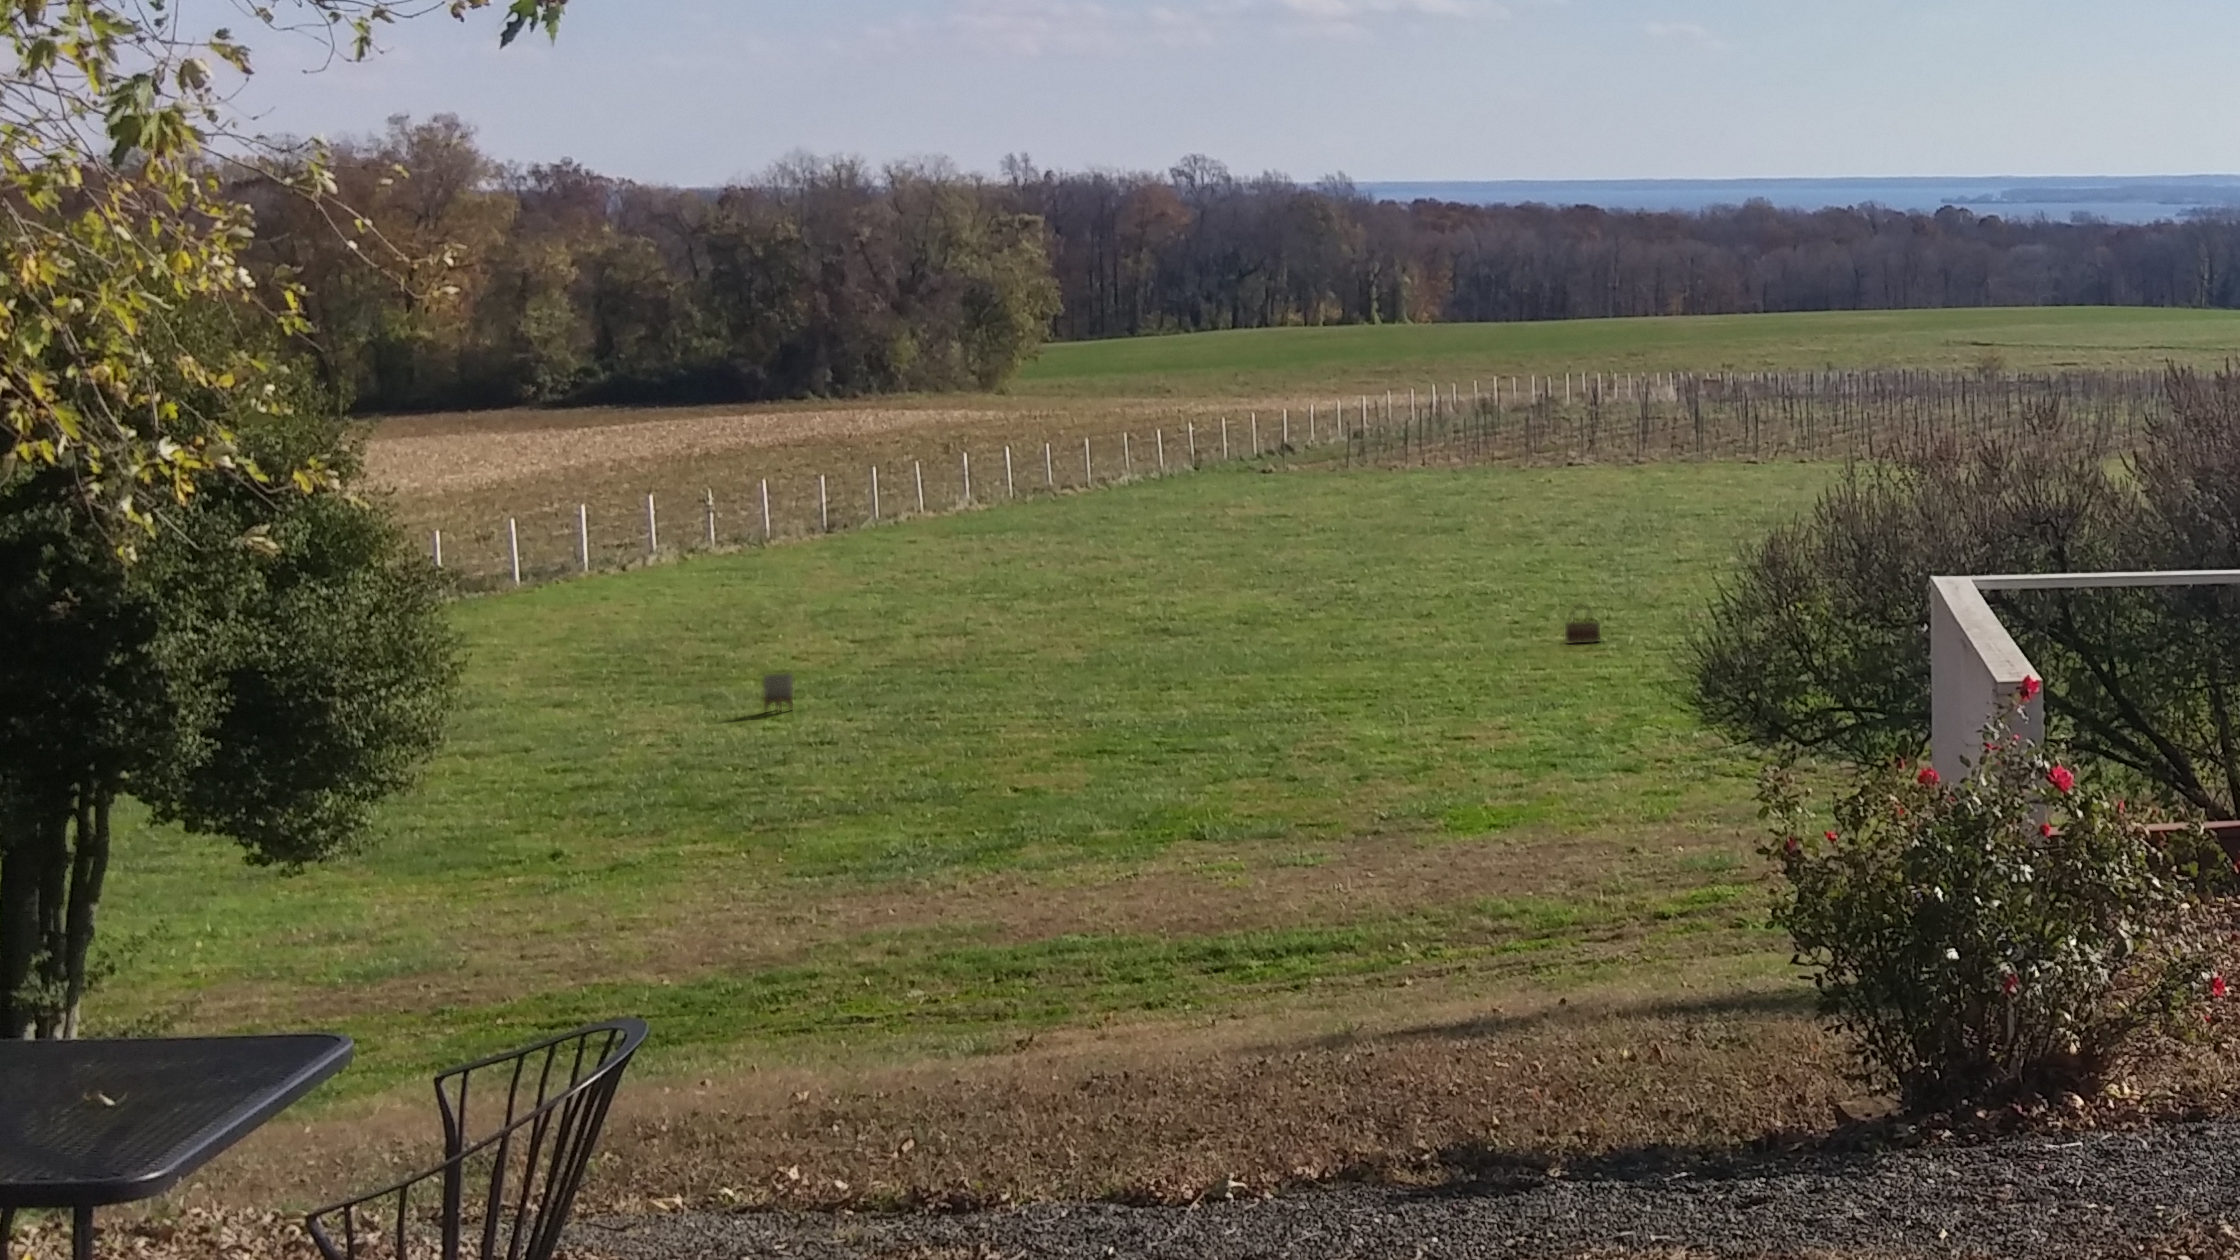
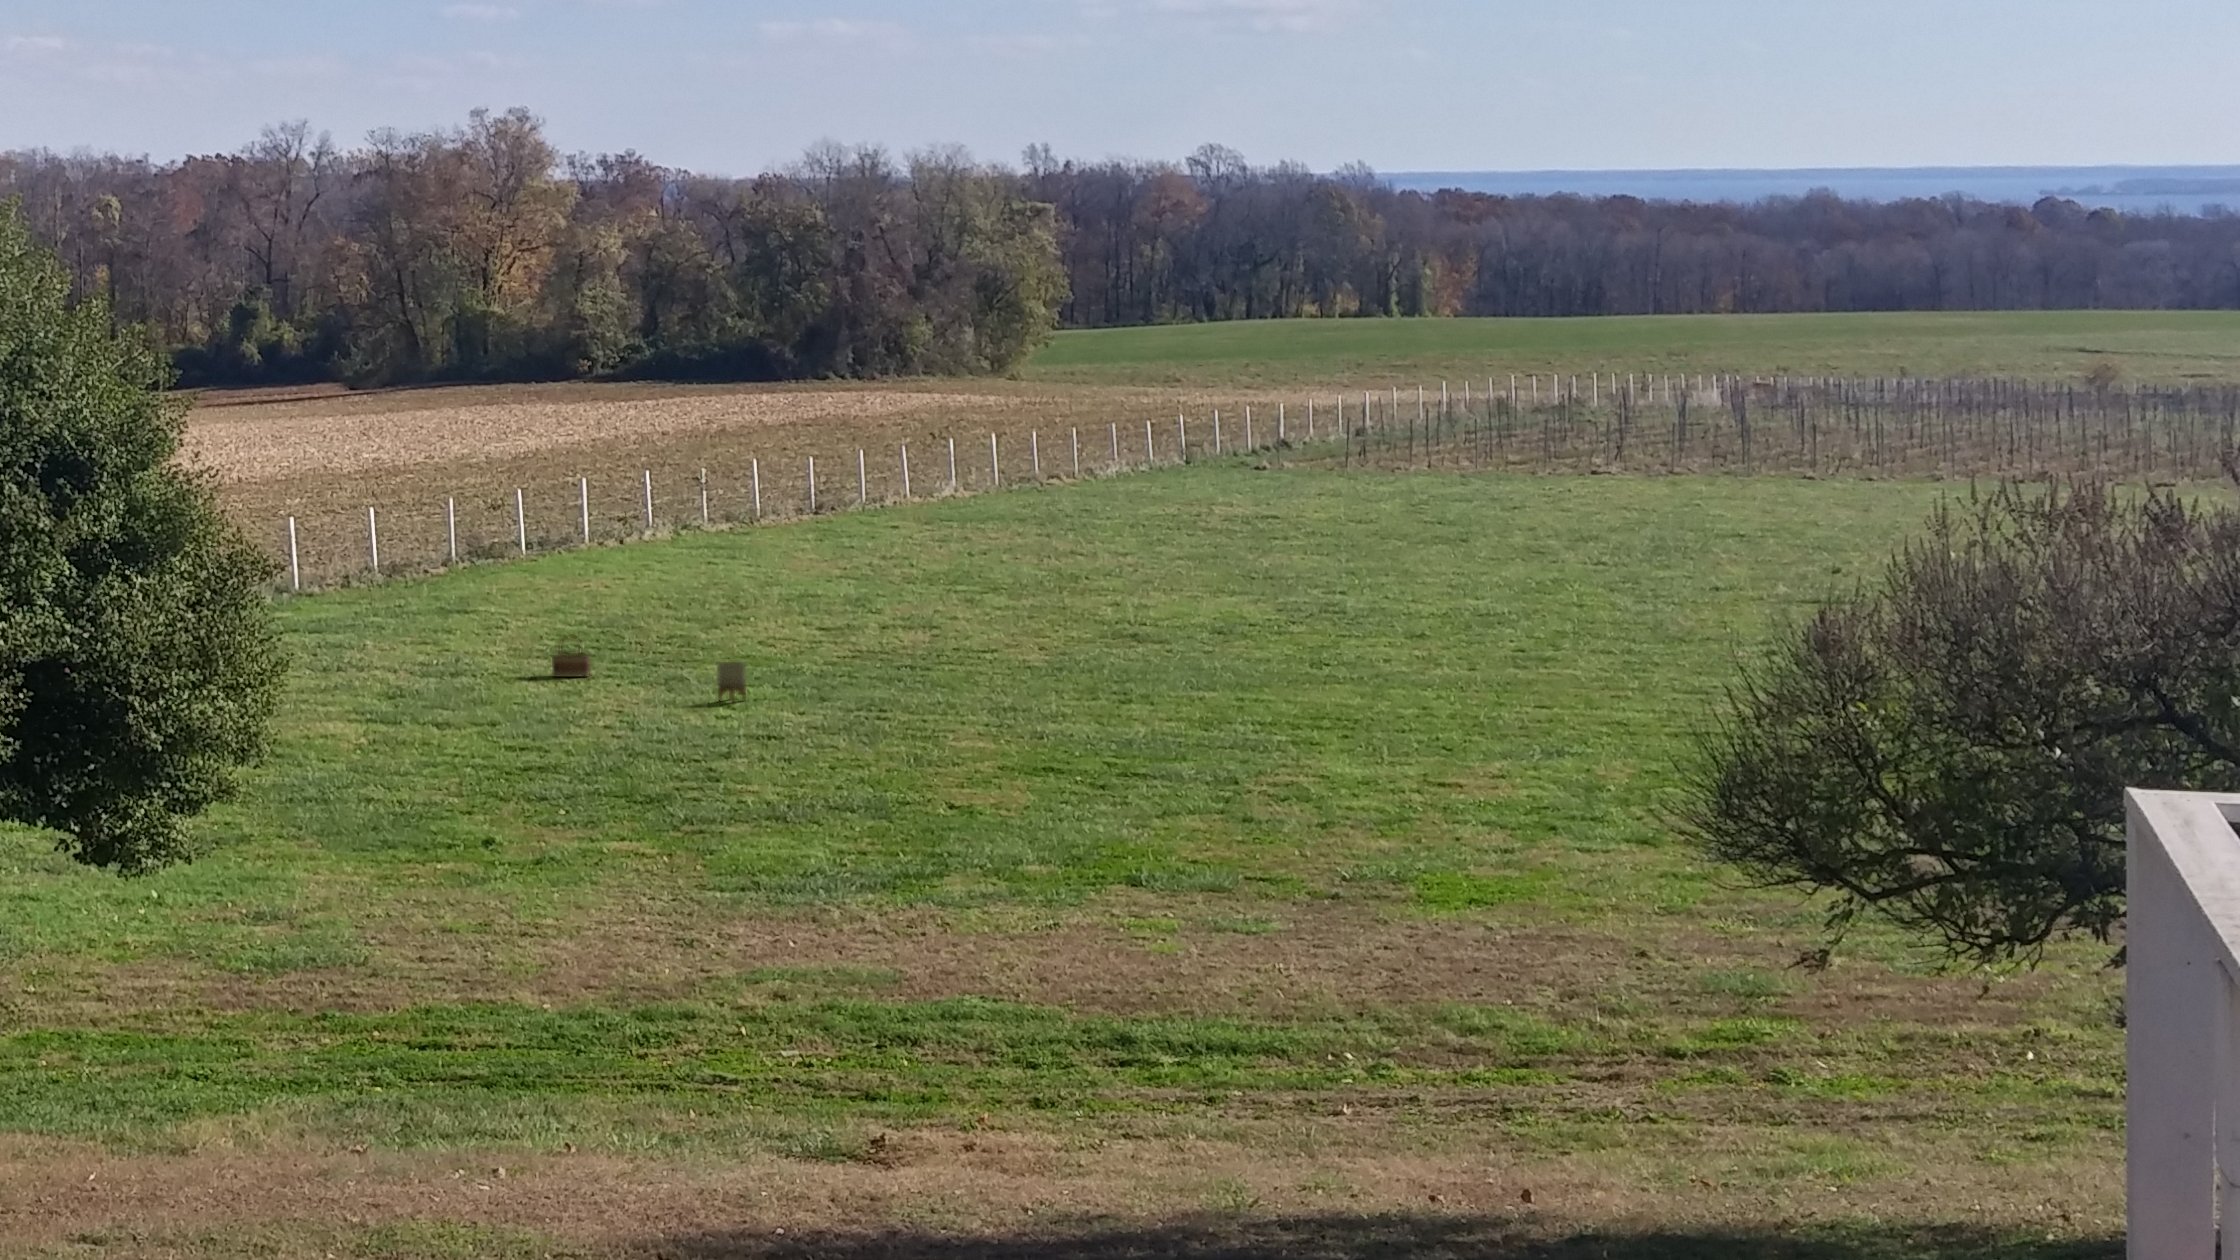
basket: present [1565,604,1600,644] -> present [552,635,590,677]

